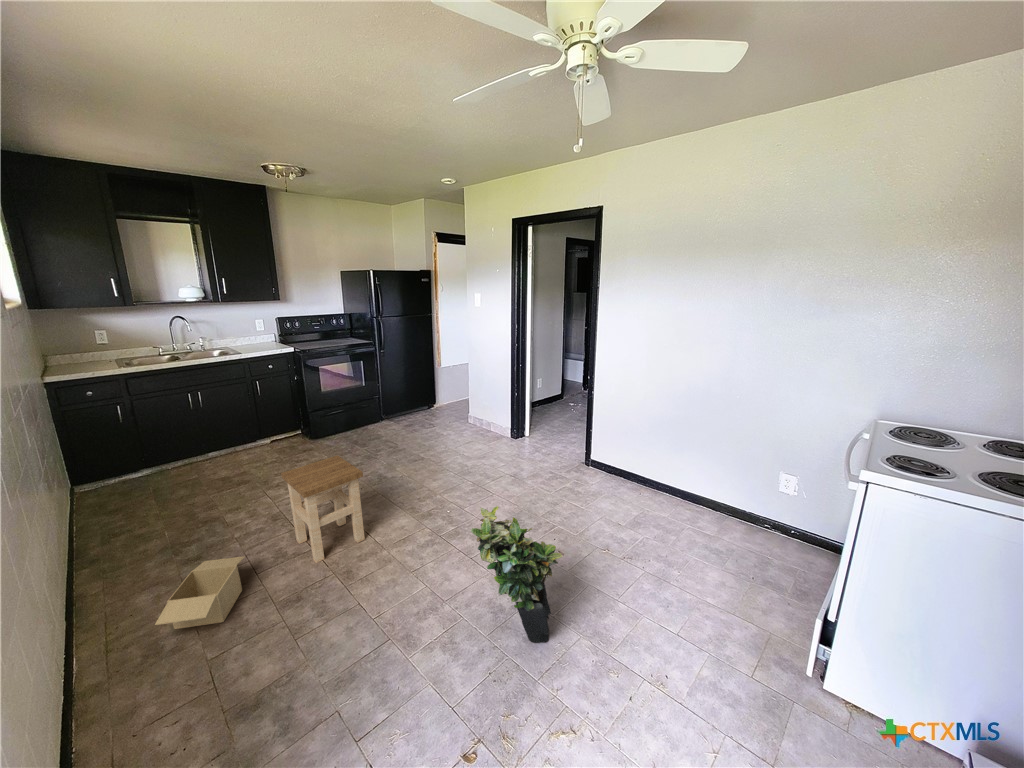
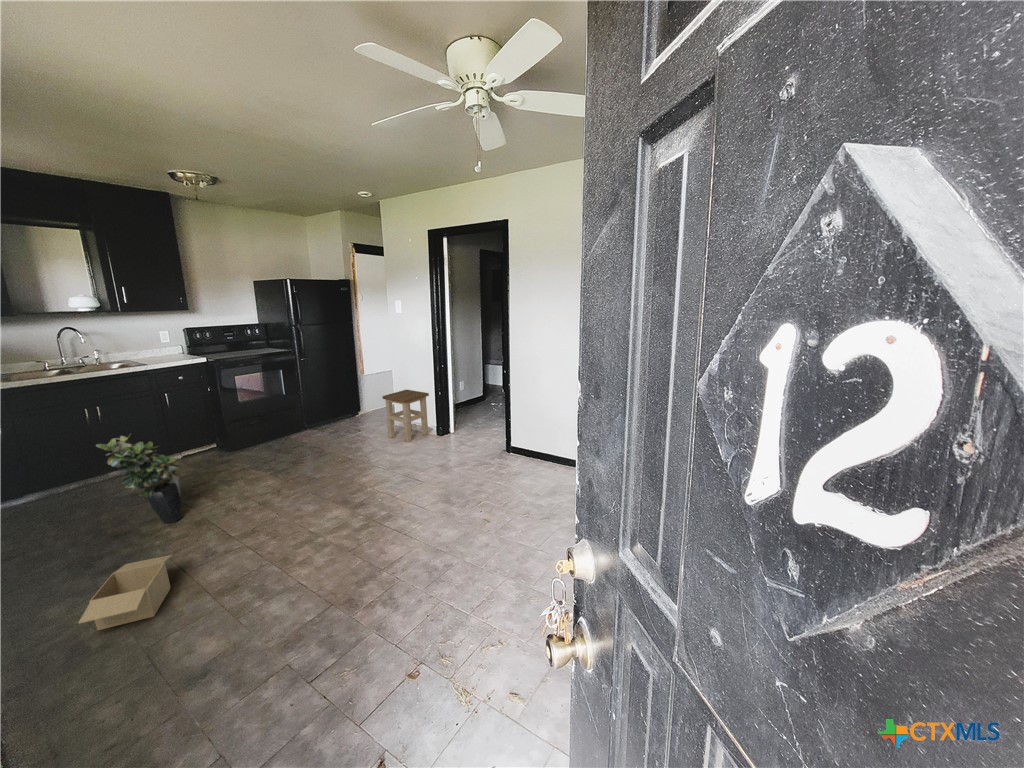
stool: present [281,455,365,563] -> present [382,390,429,442]
potted plant: present [470,506,562,642] -> present [96,436,183,523]

